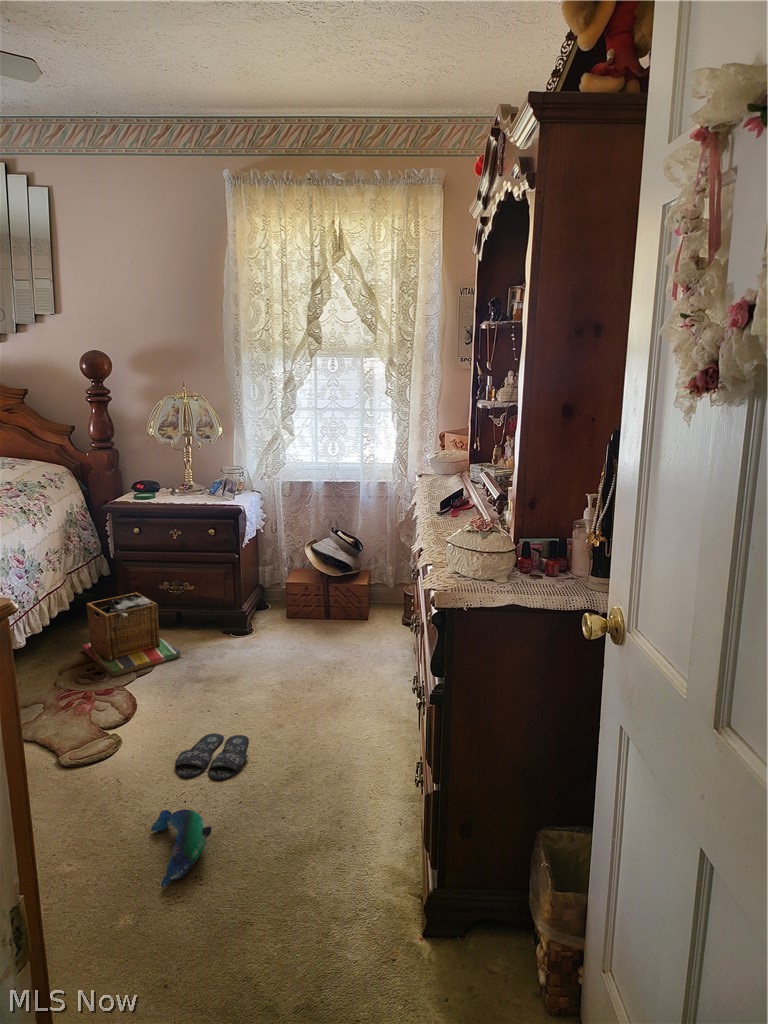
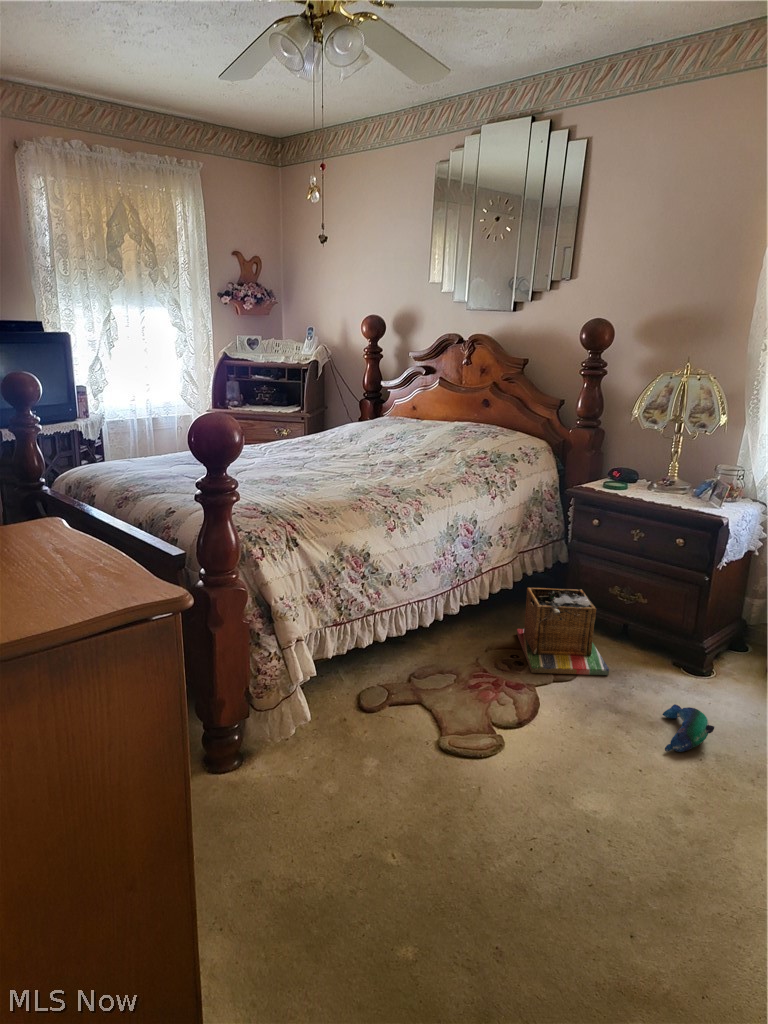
slippers: present [175,733,249,780] -> none [540,780,639,846]
plush toy: present [151,809,212,887] -> present [662,704,714,752]

